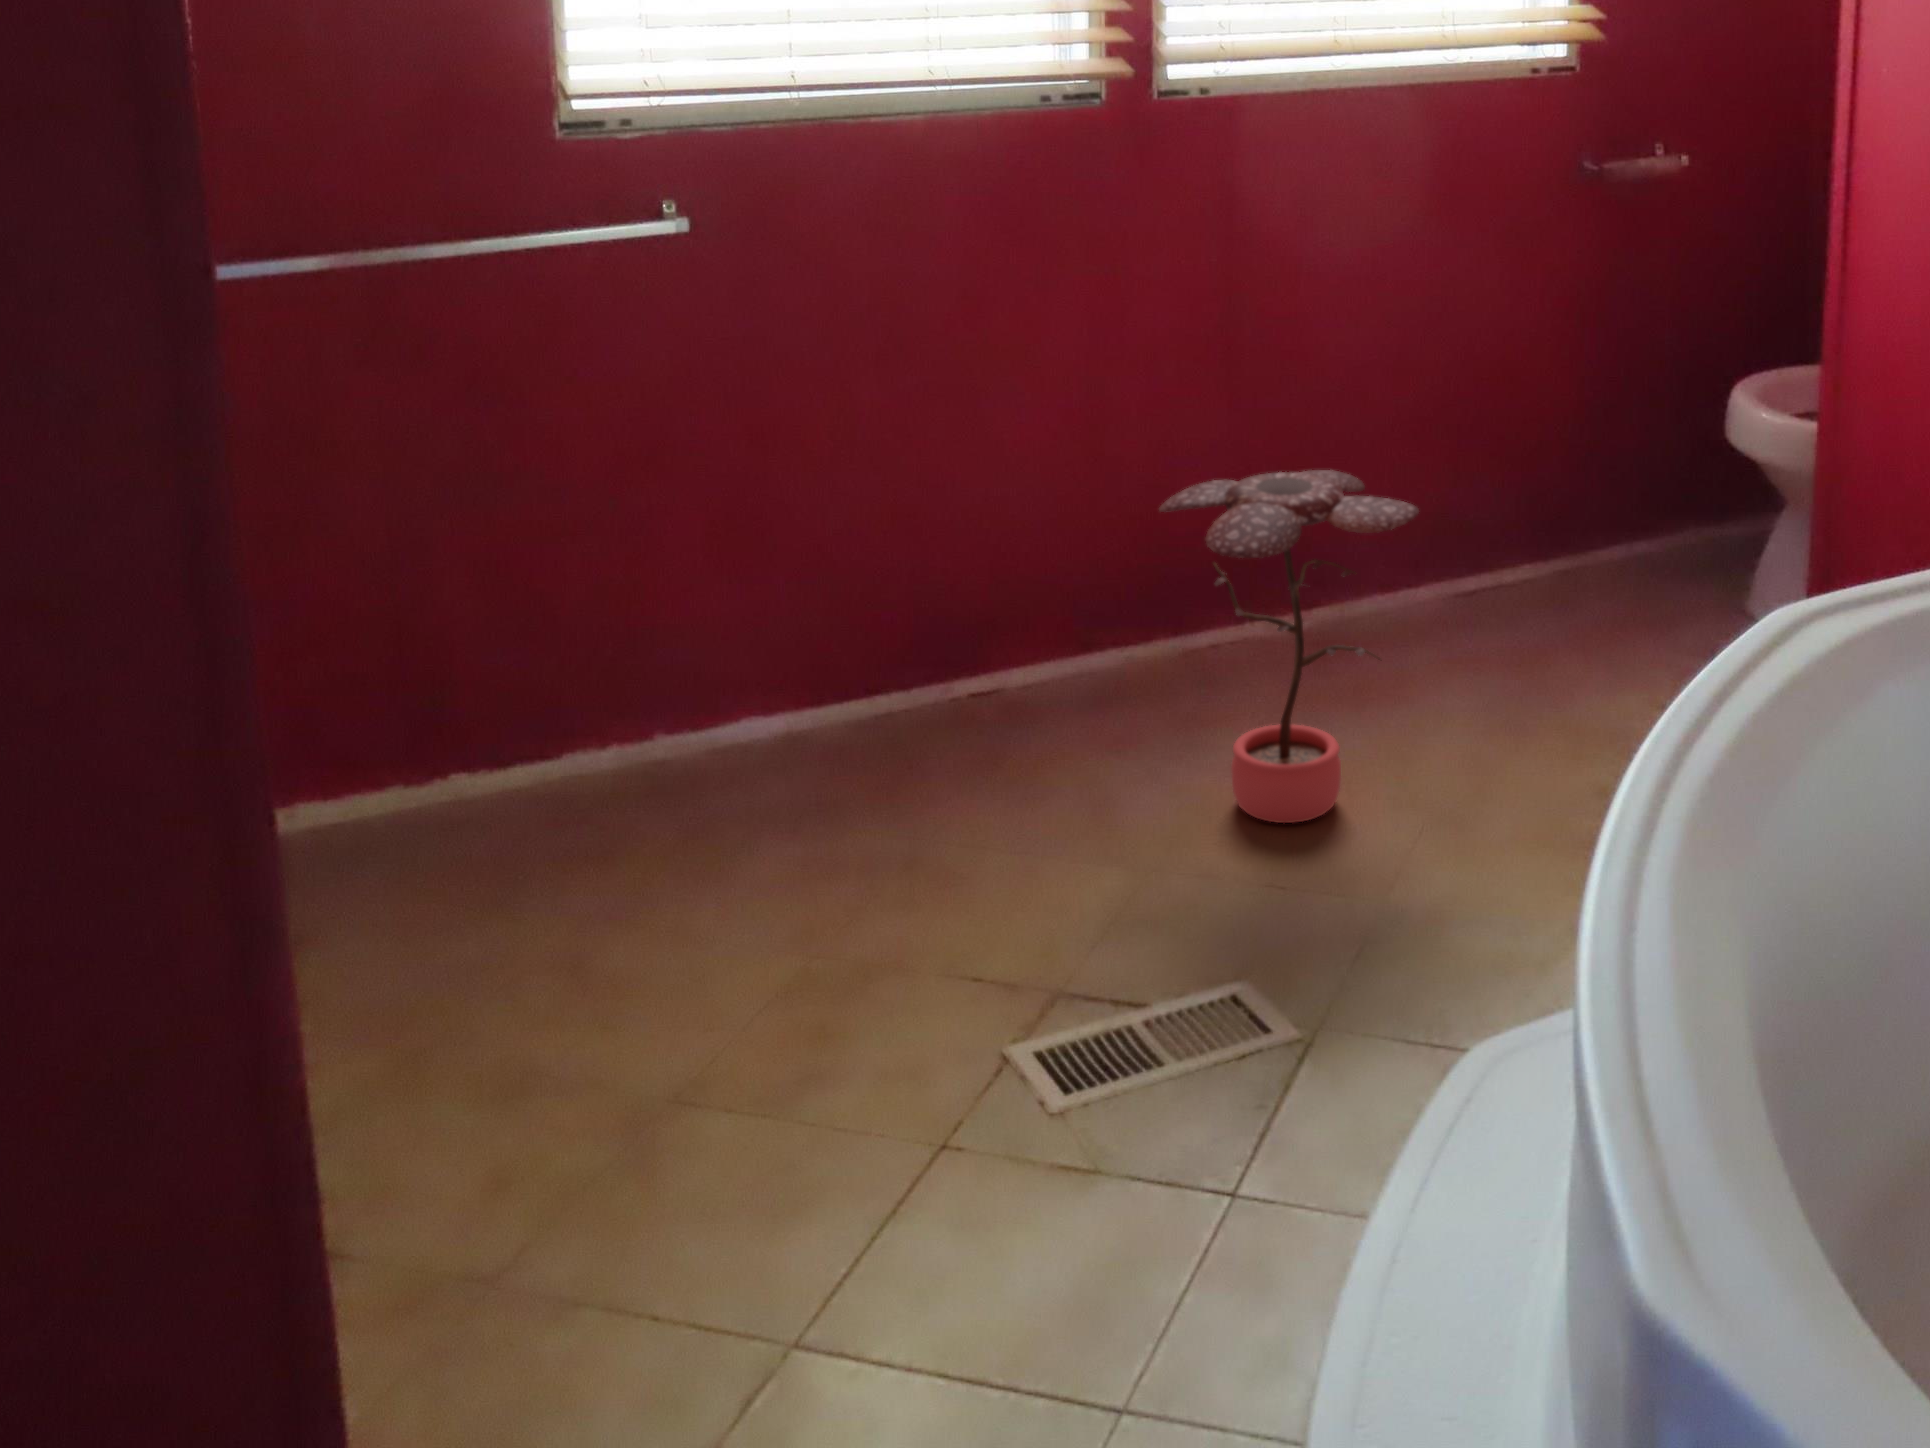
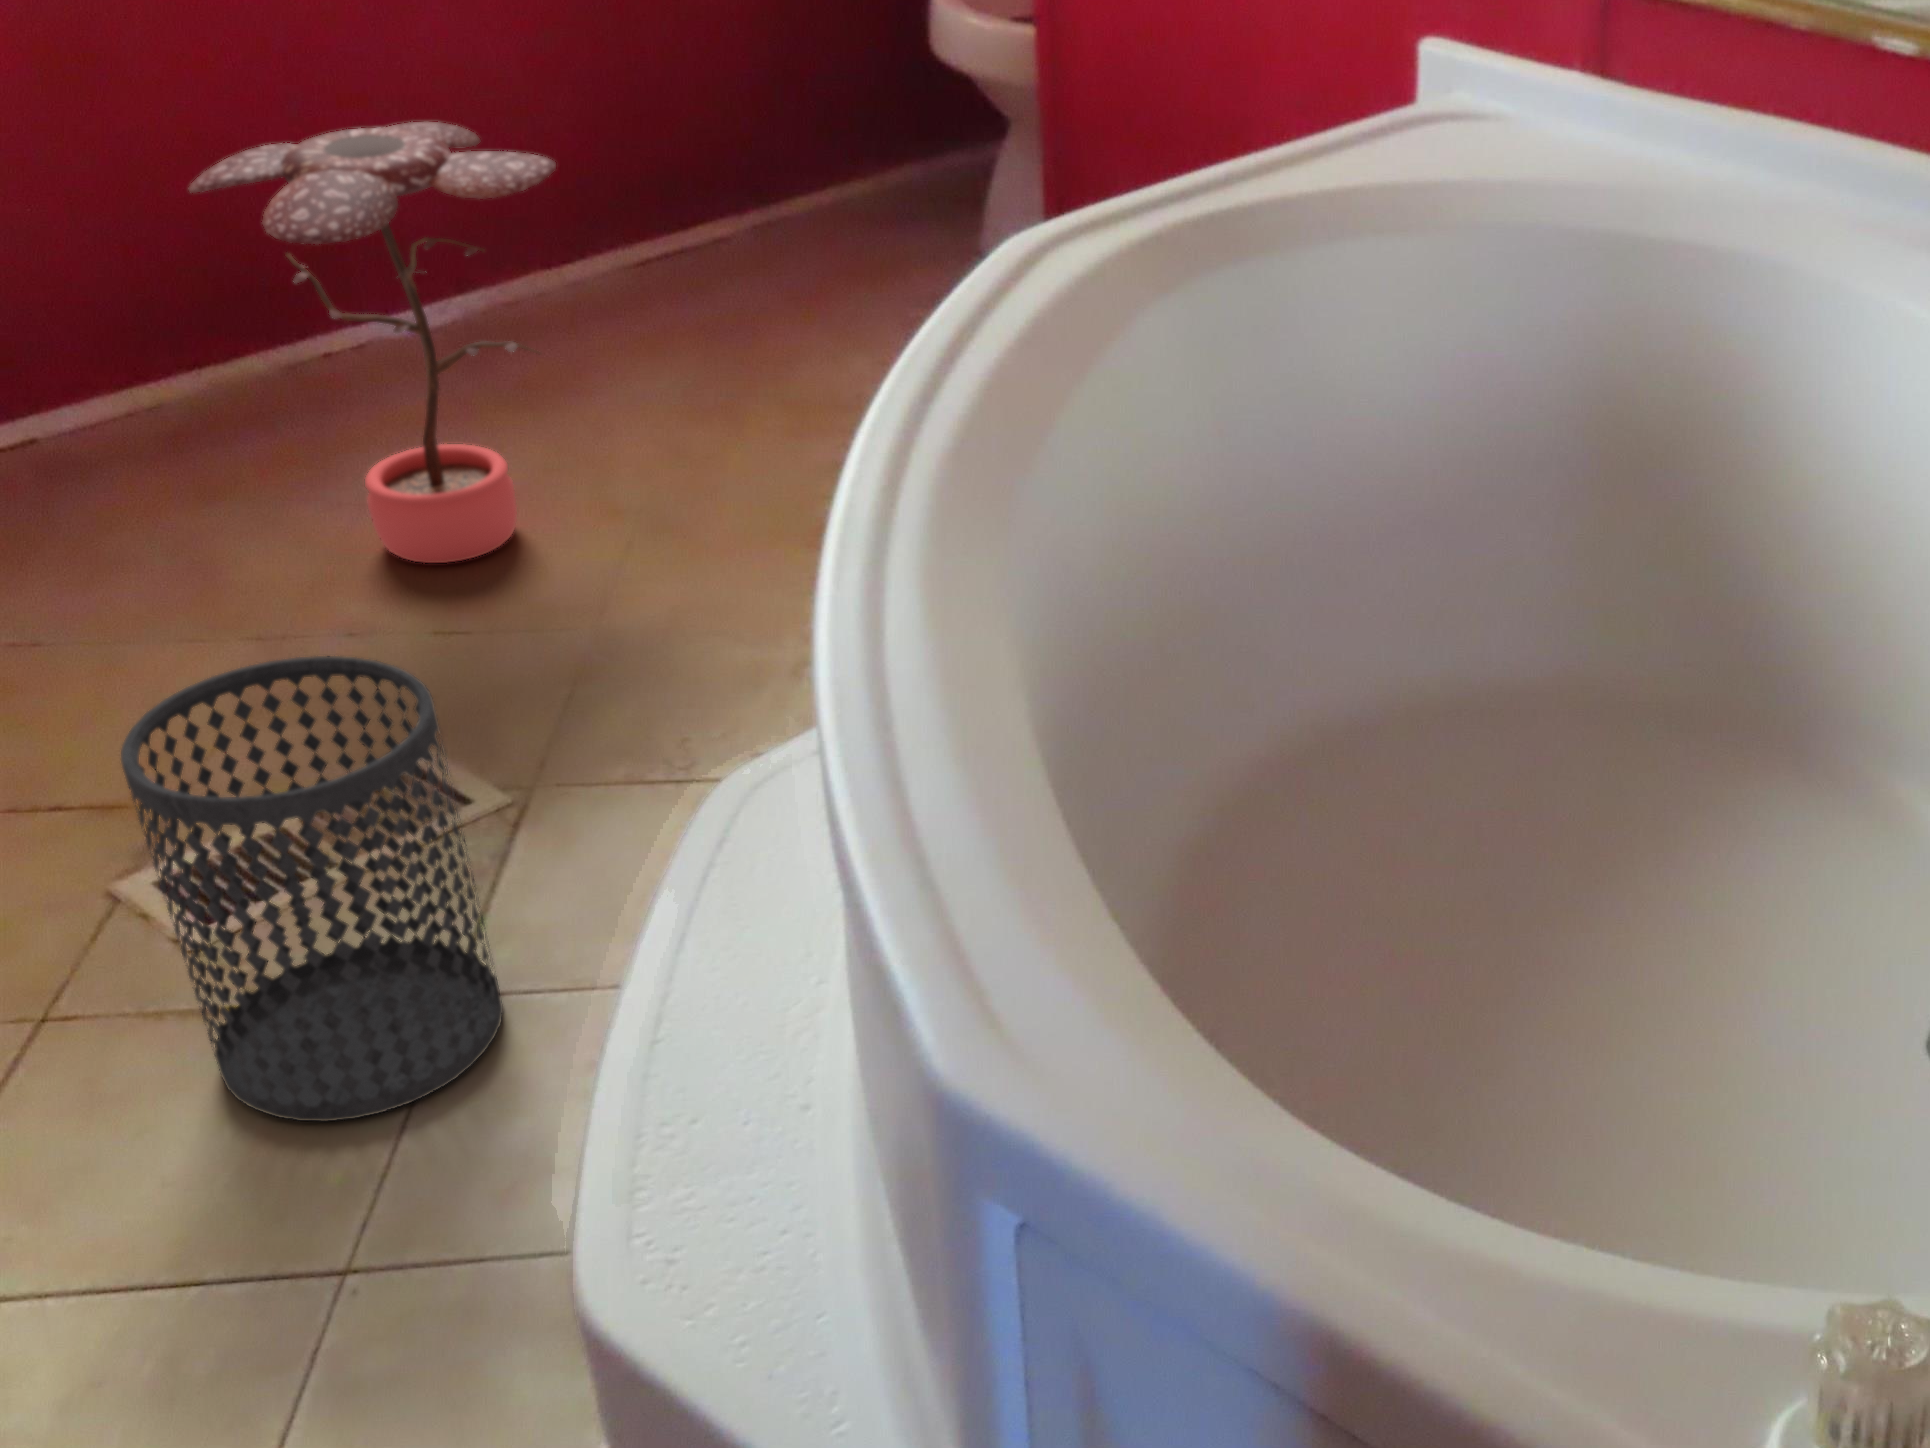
wastebasket: none [1049,881,1272,1288] -> present [121,656,503,1121]

